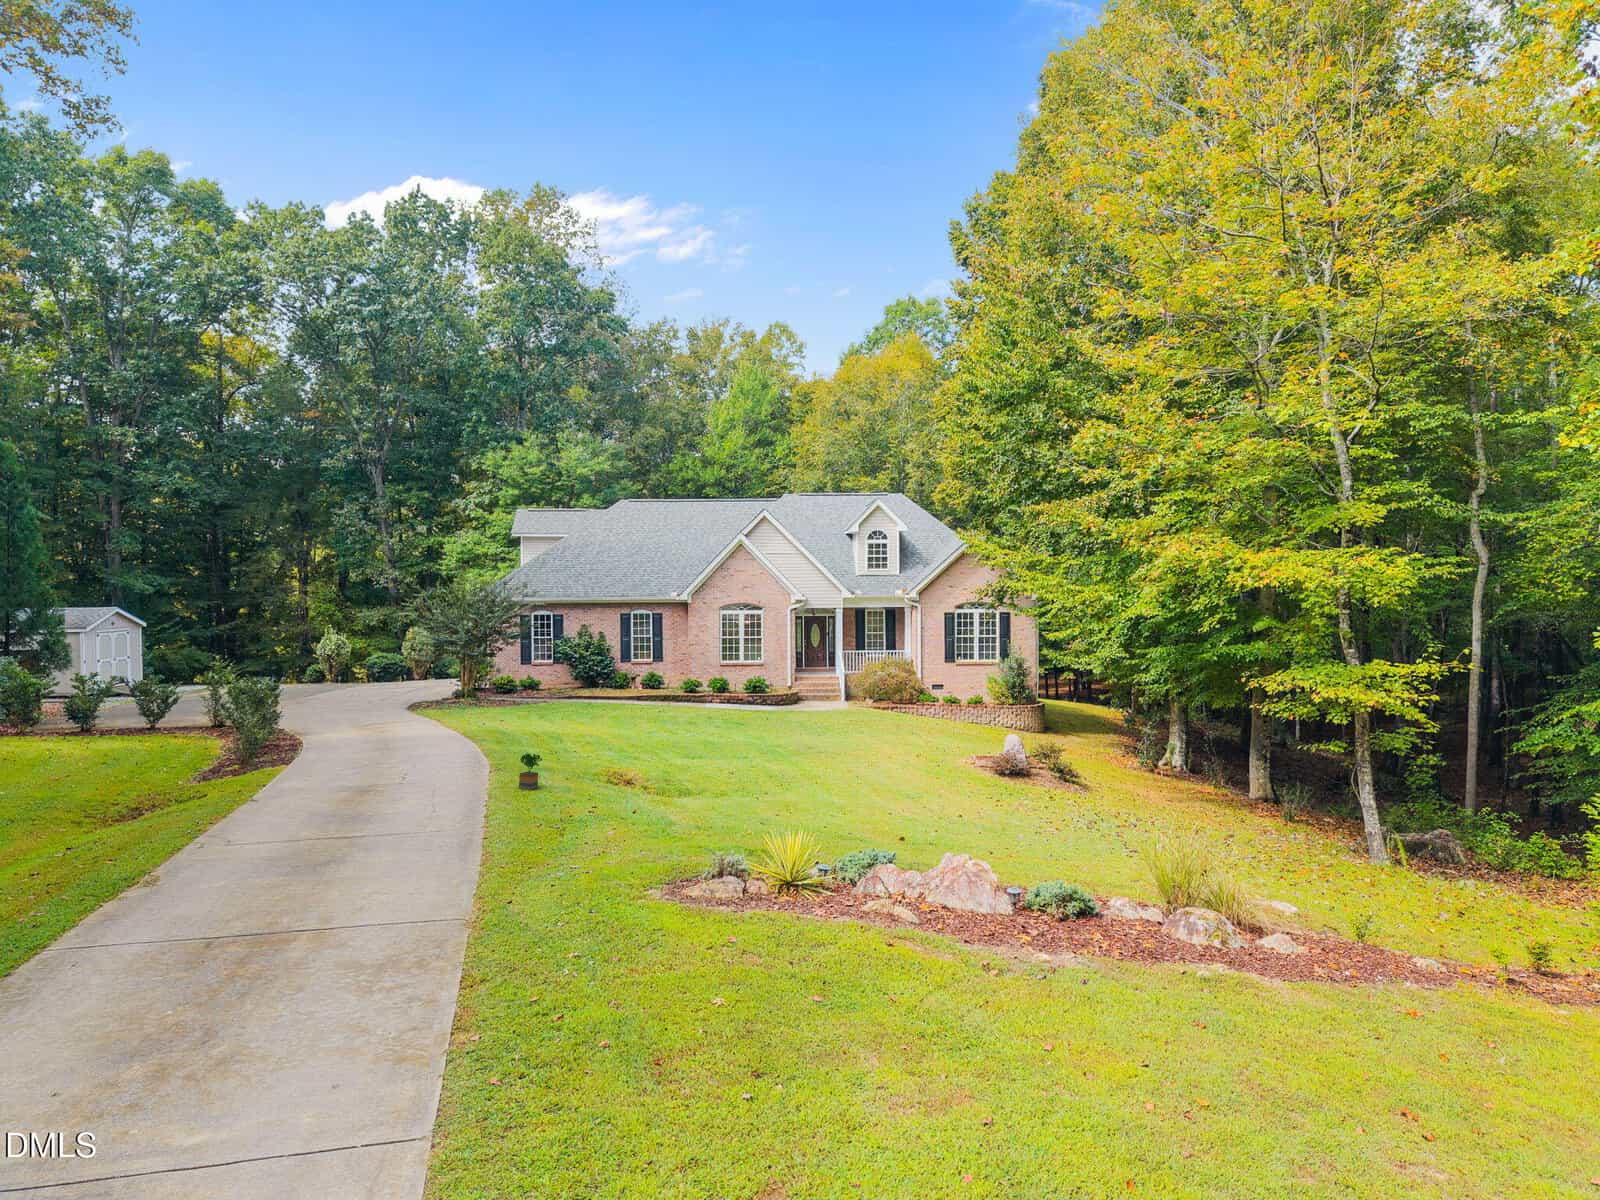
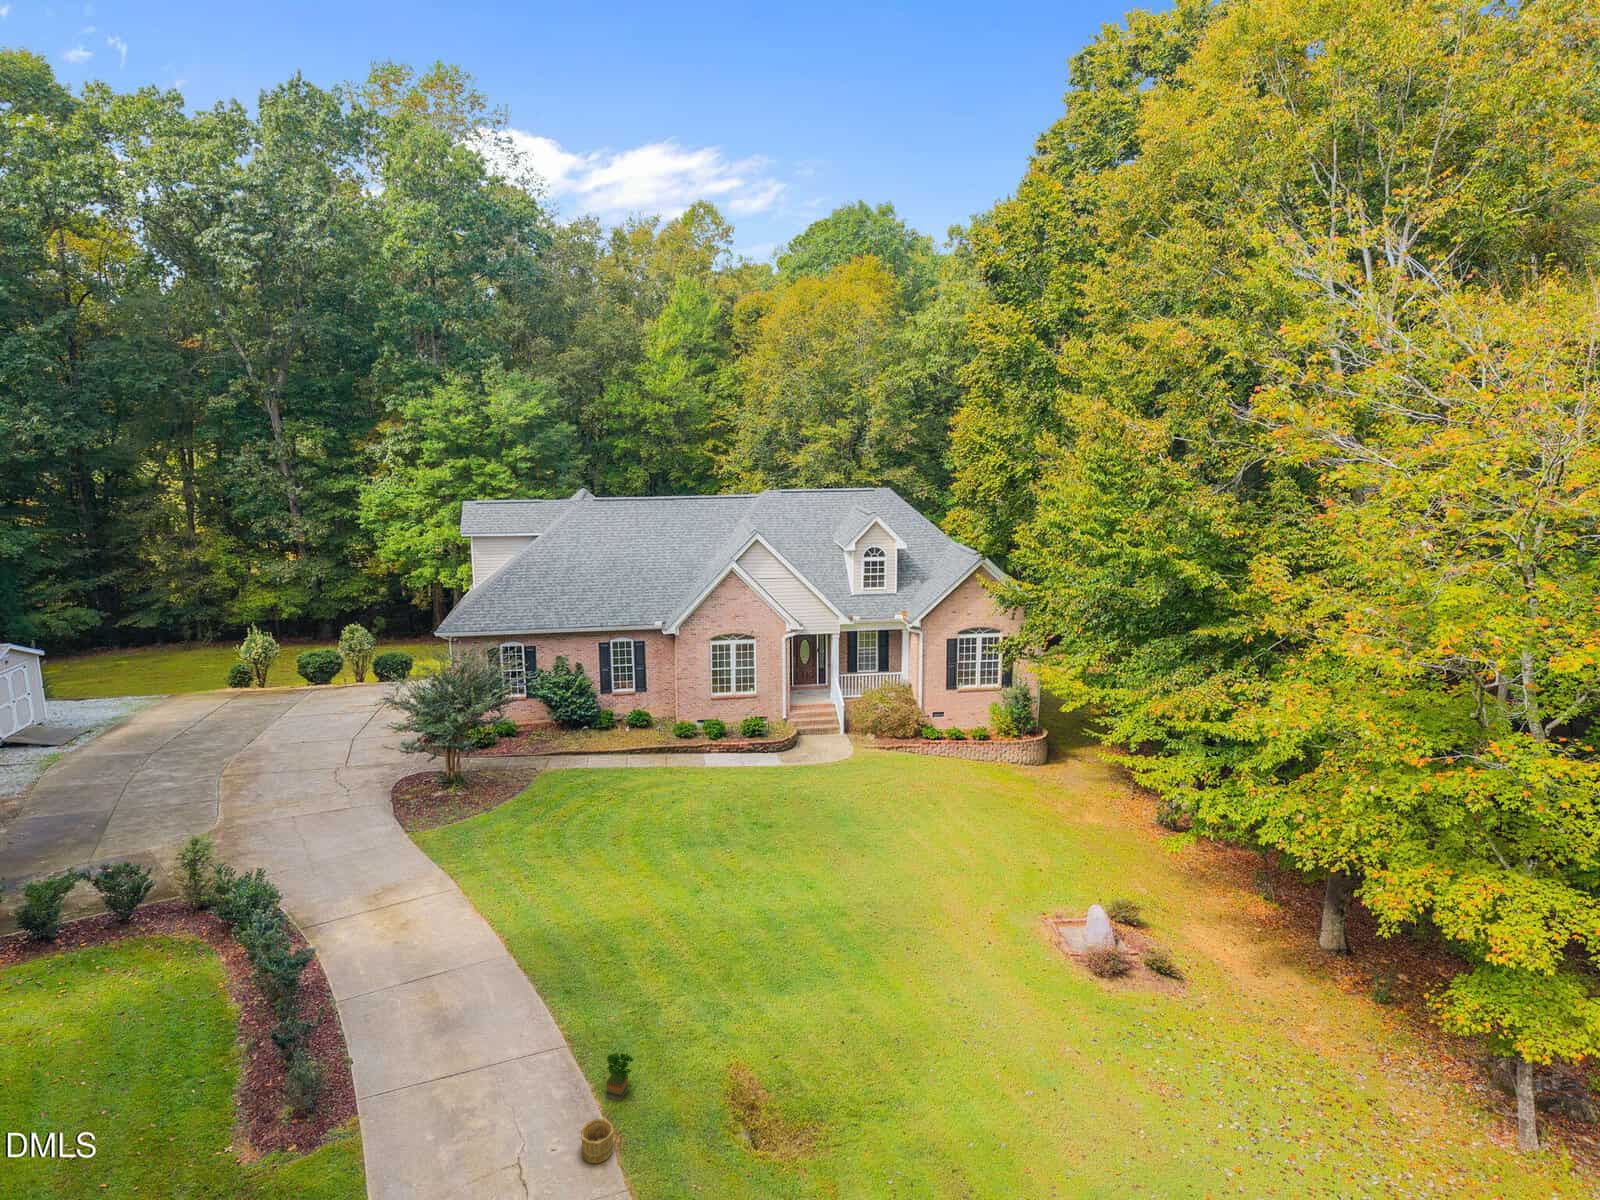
wooden bucket: none [484,778,512,803] -> present [581,1119,614,1164]

